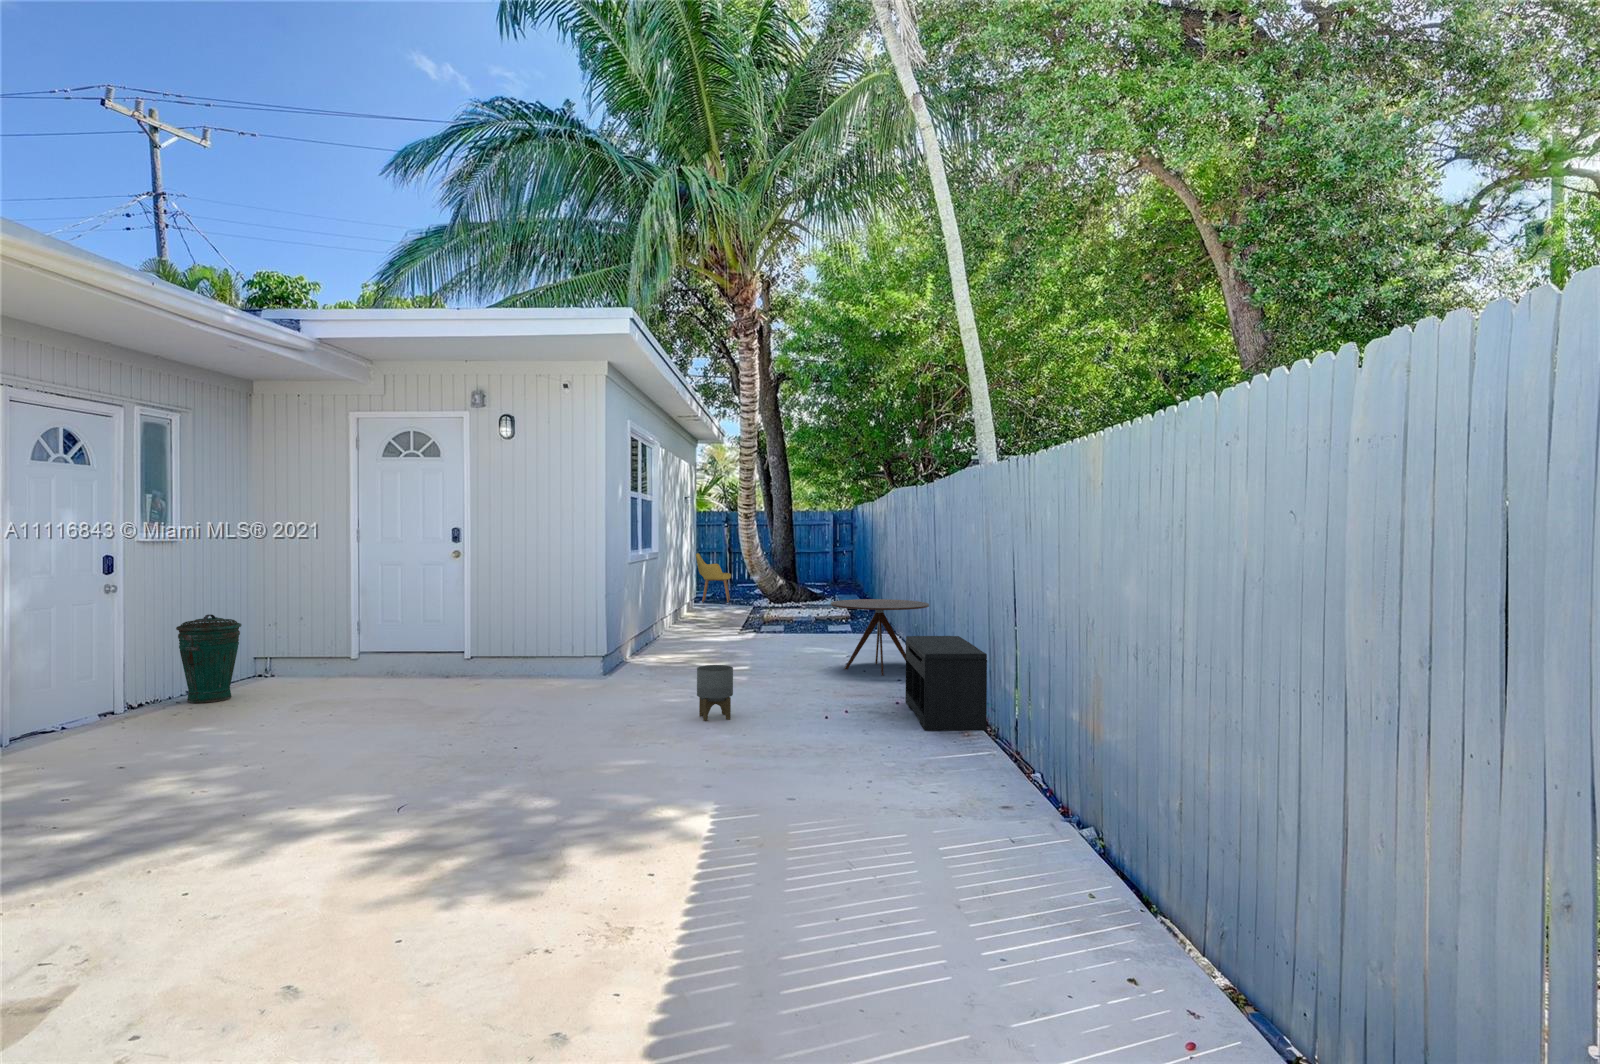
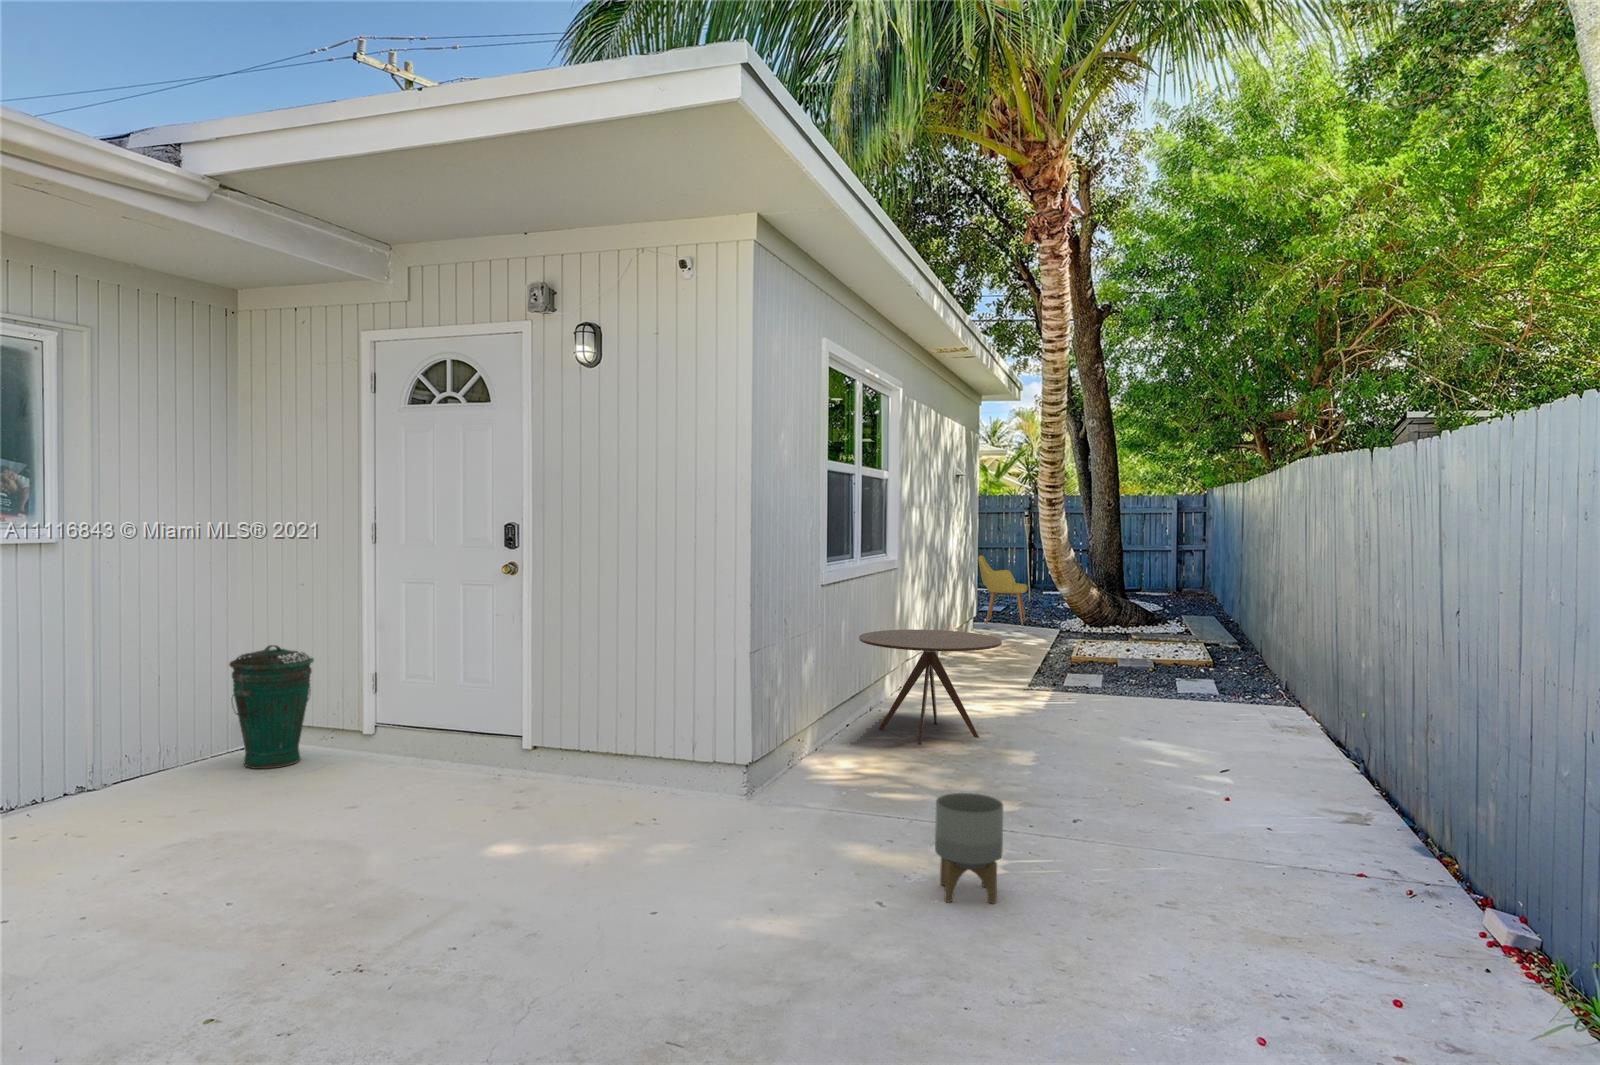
round table: present [831,599,929,676] -> present [859,629,1002,745]
bench: present [905,636,987,731] -> none [1352,762,1589,1023]

